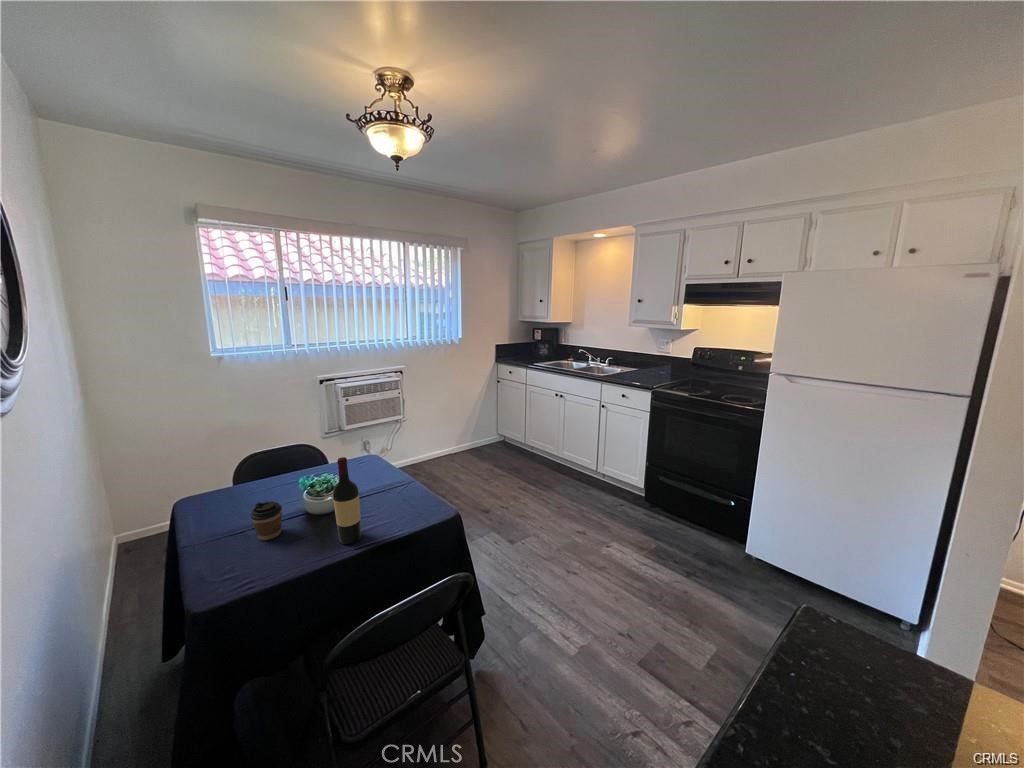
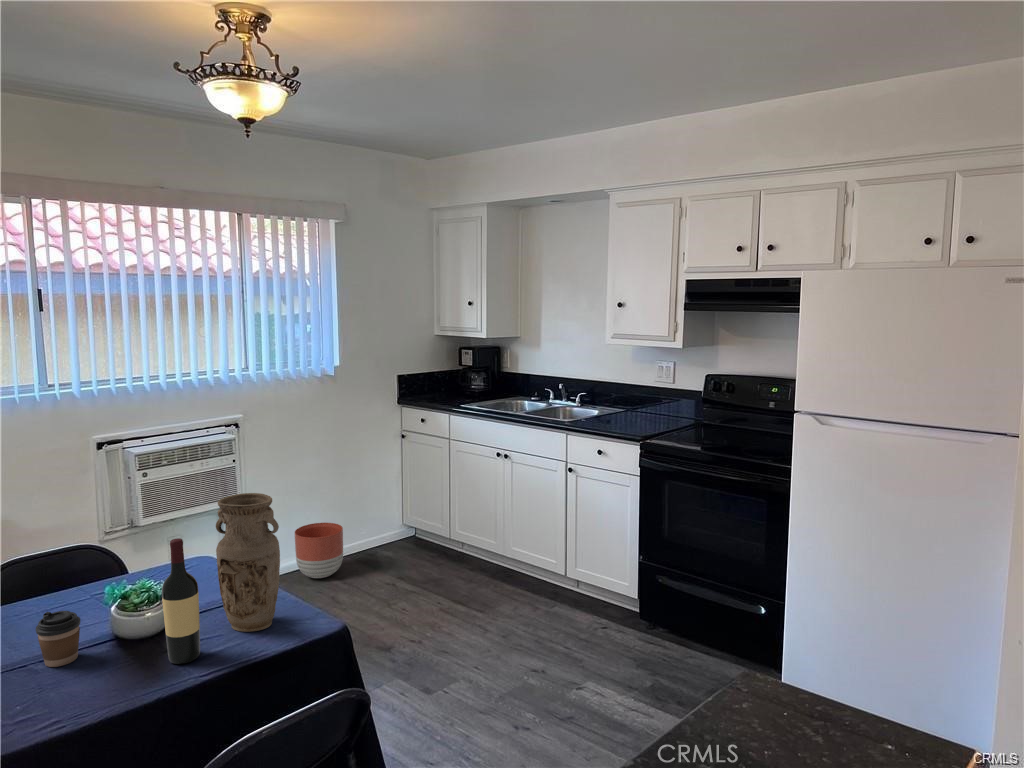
vase: none [374,424,417,519] -> present [216,493,280,632]
planter: none [436,430,463,462] -> present [295,523,343,578]

